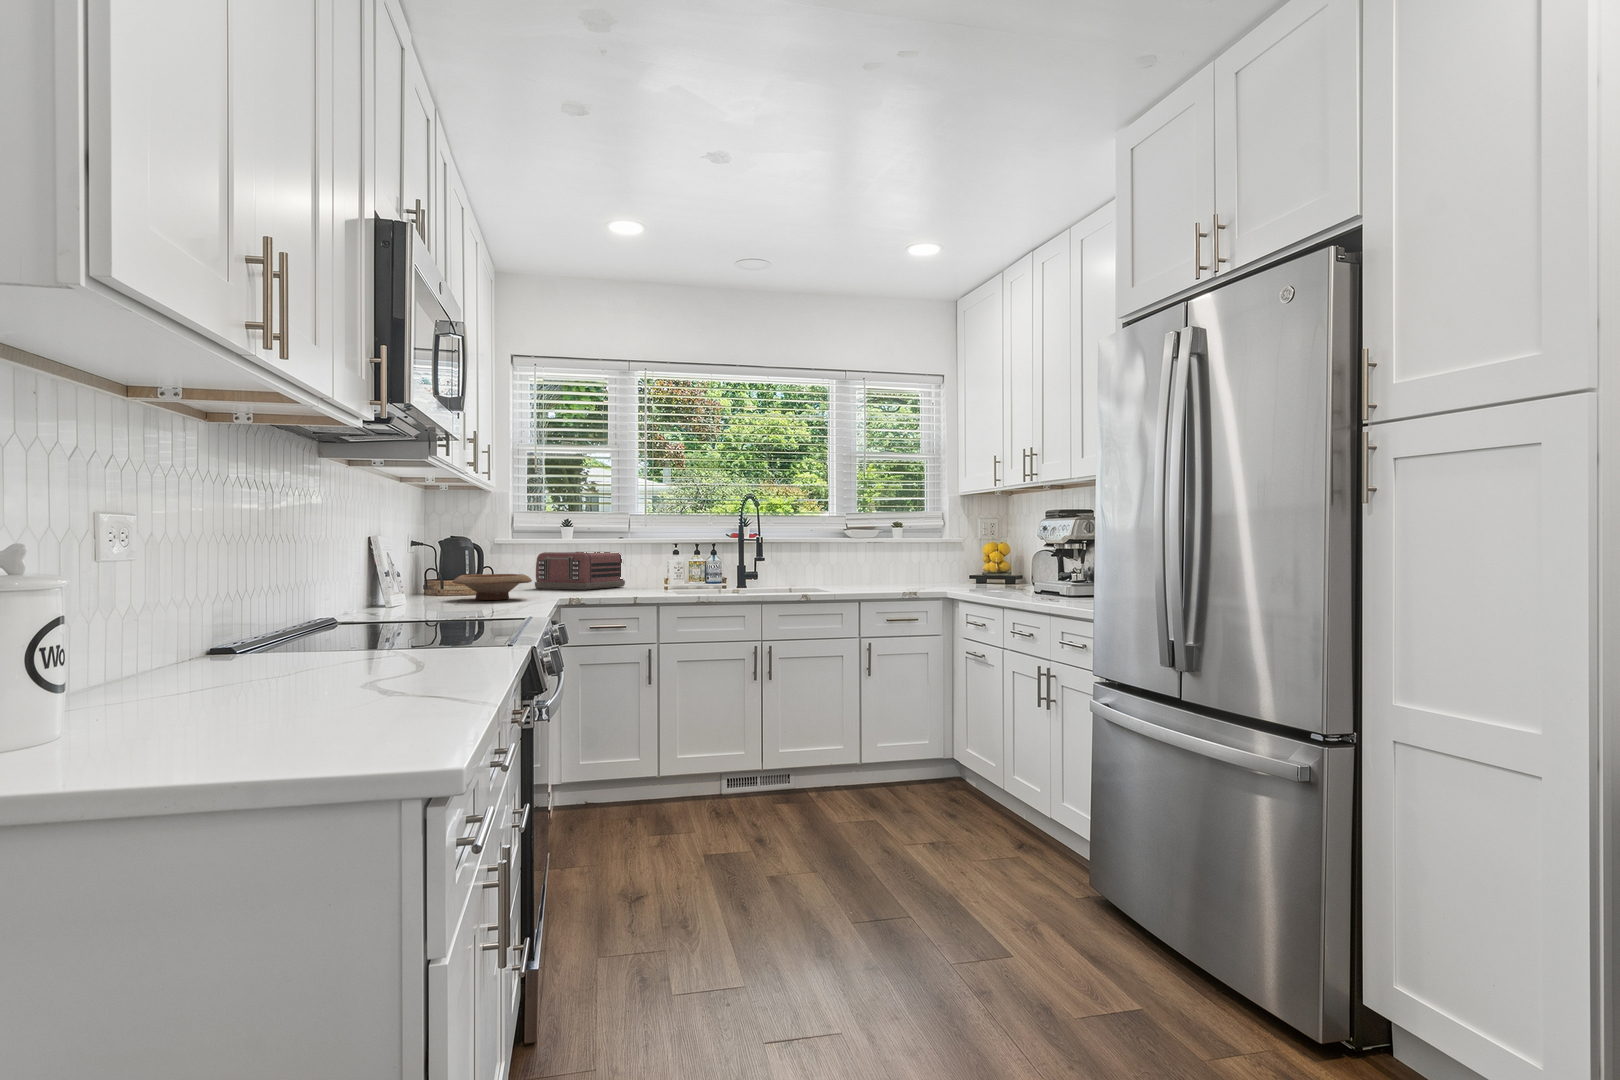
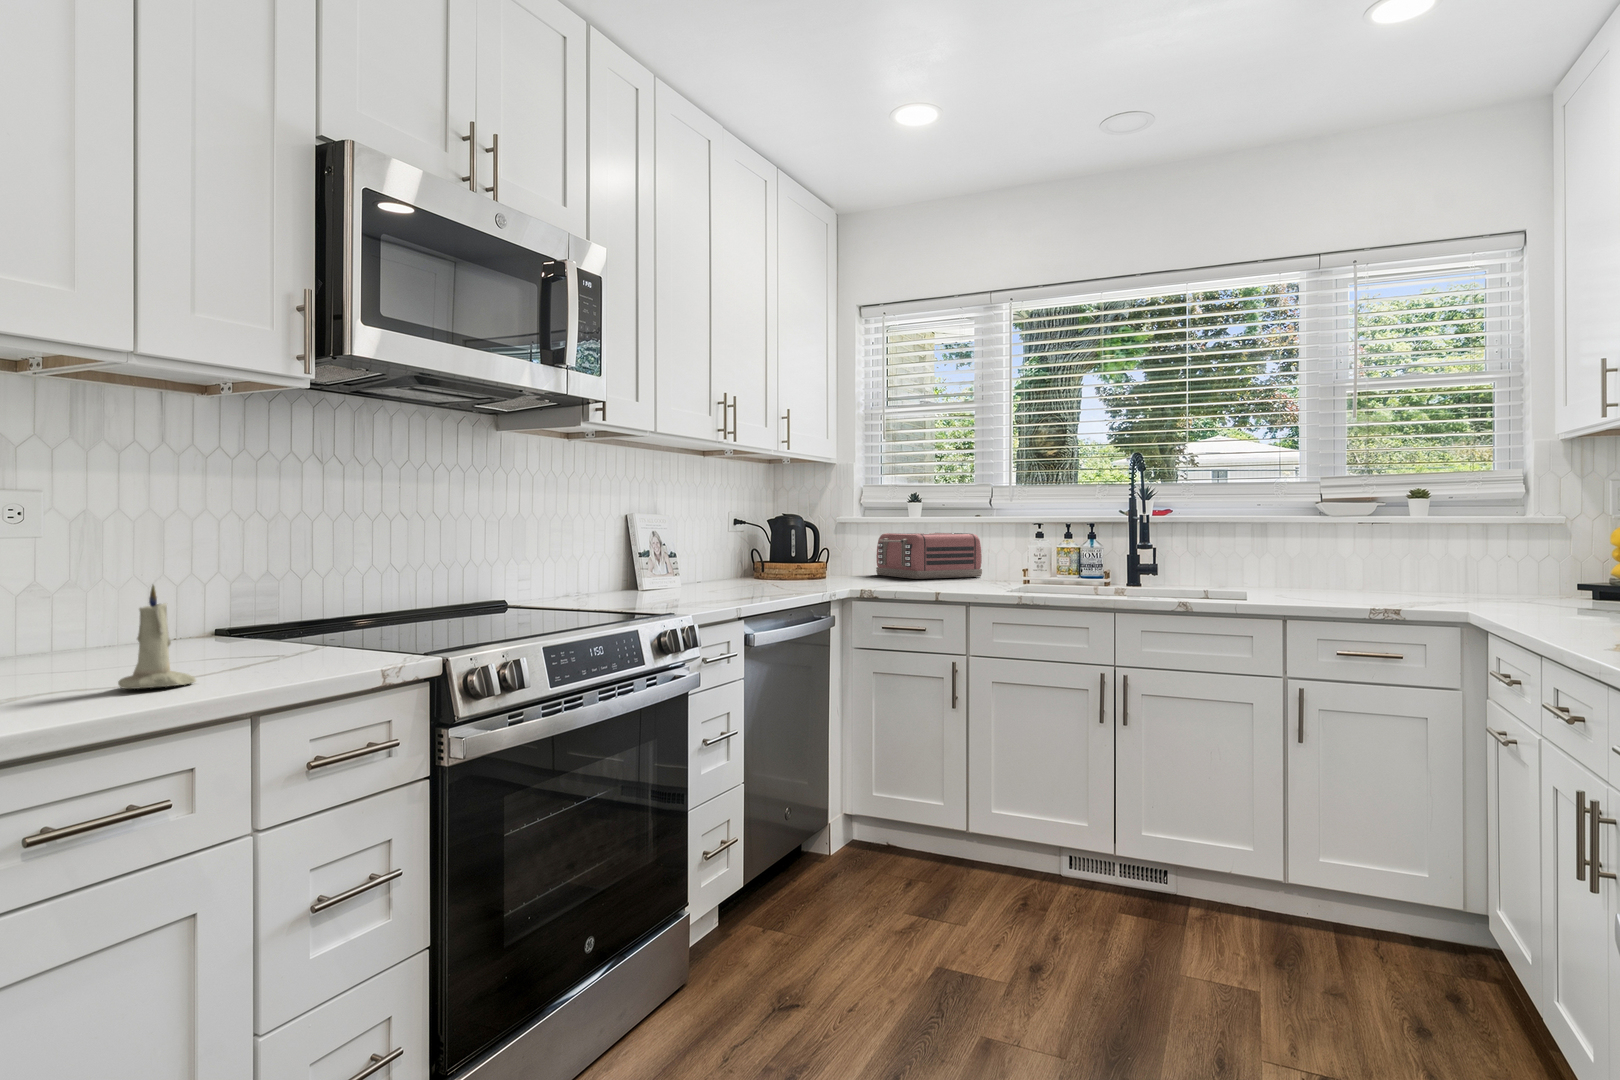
wooden bowl: present [453,574,532,600] -> none [723,558,810,588]
candle: none [367,589,415,669] -> present [118,585,196,689]

